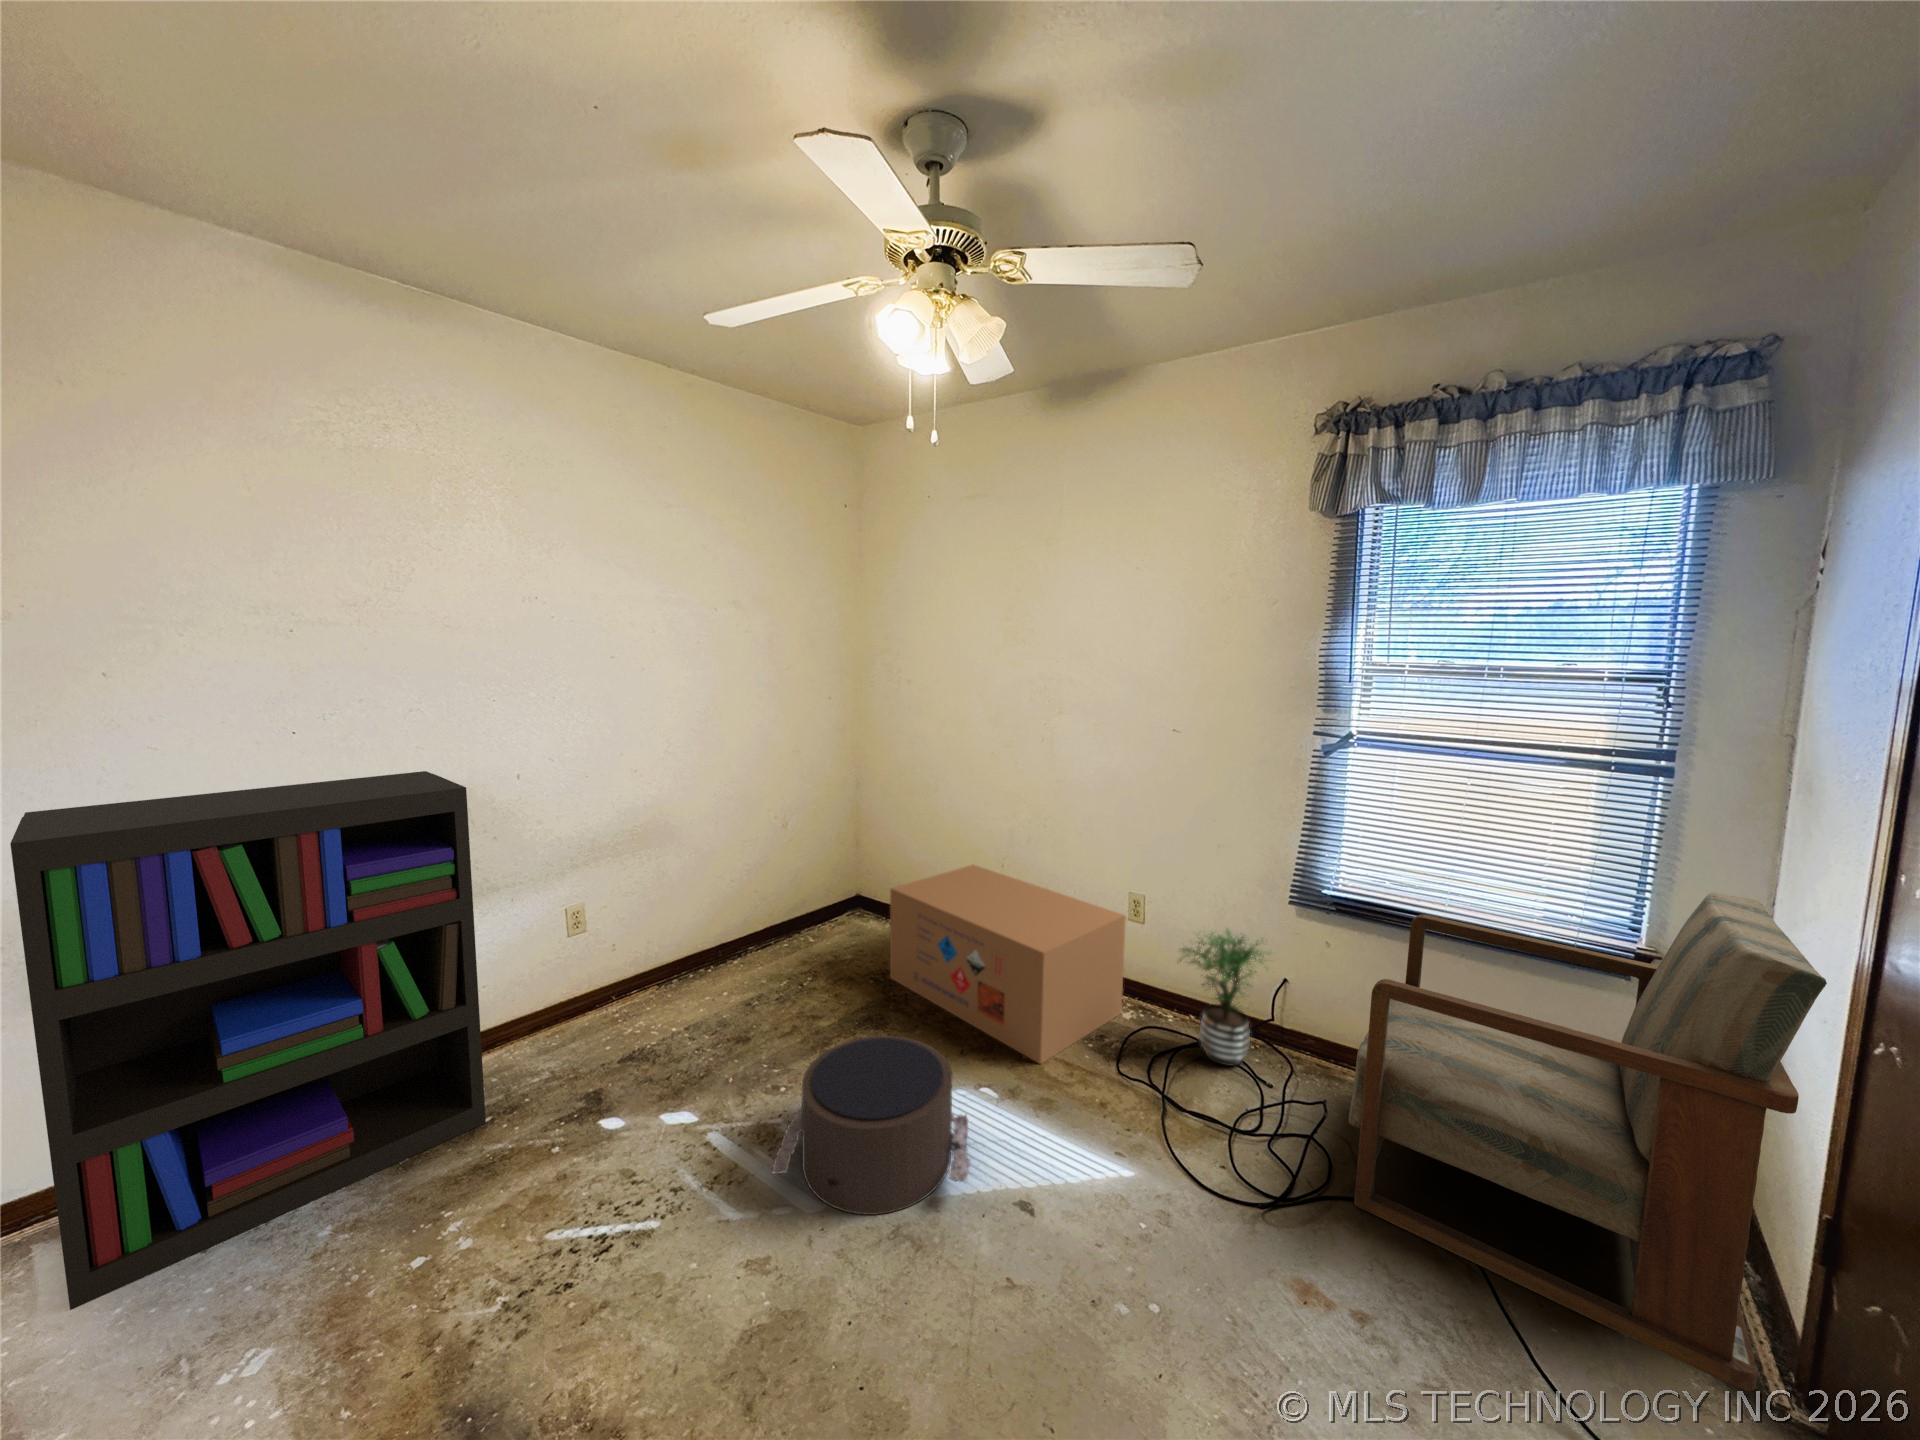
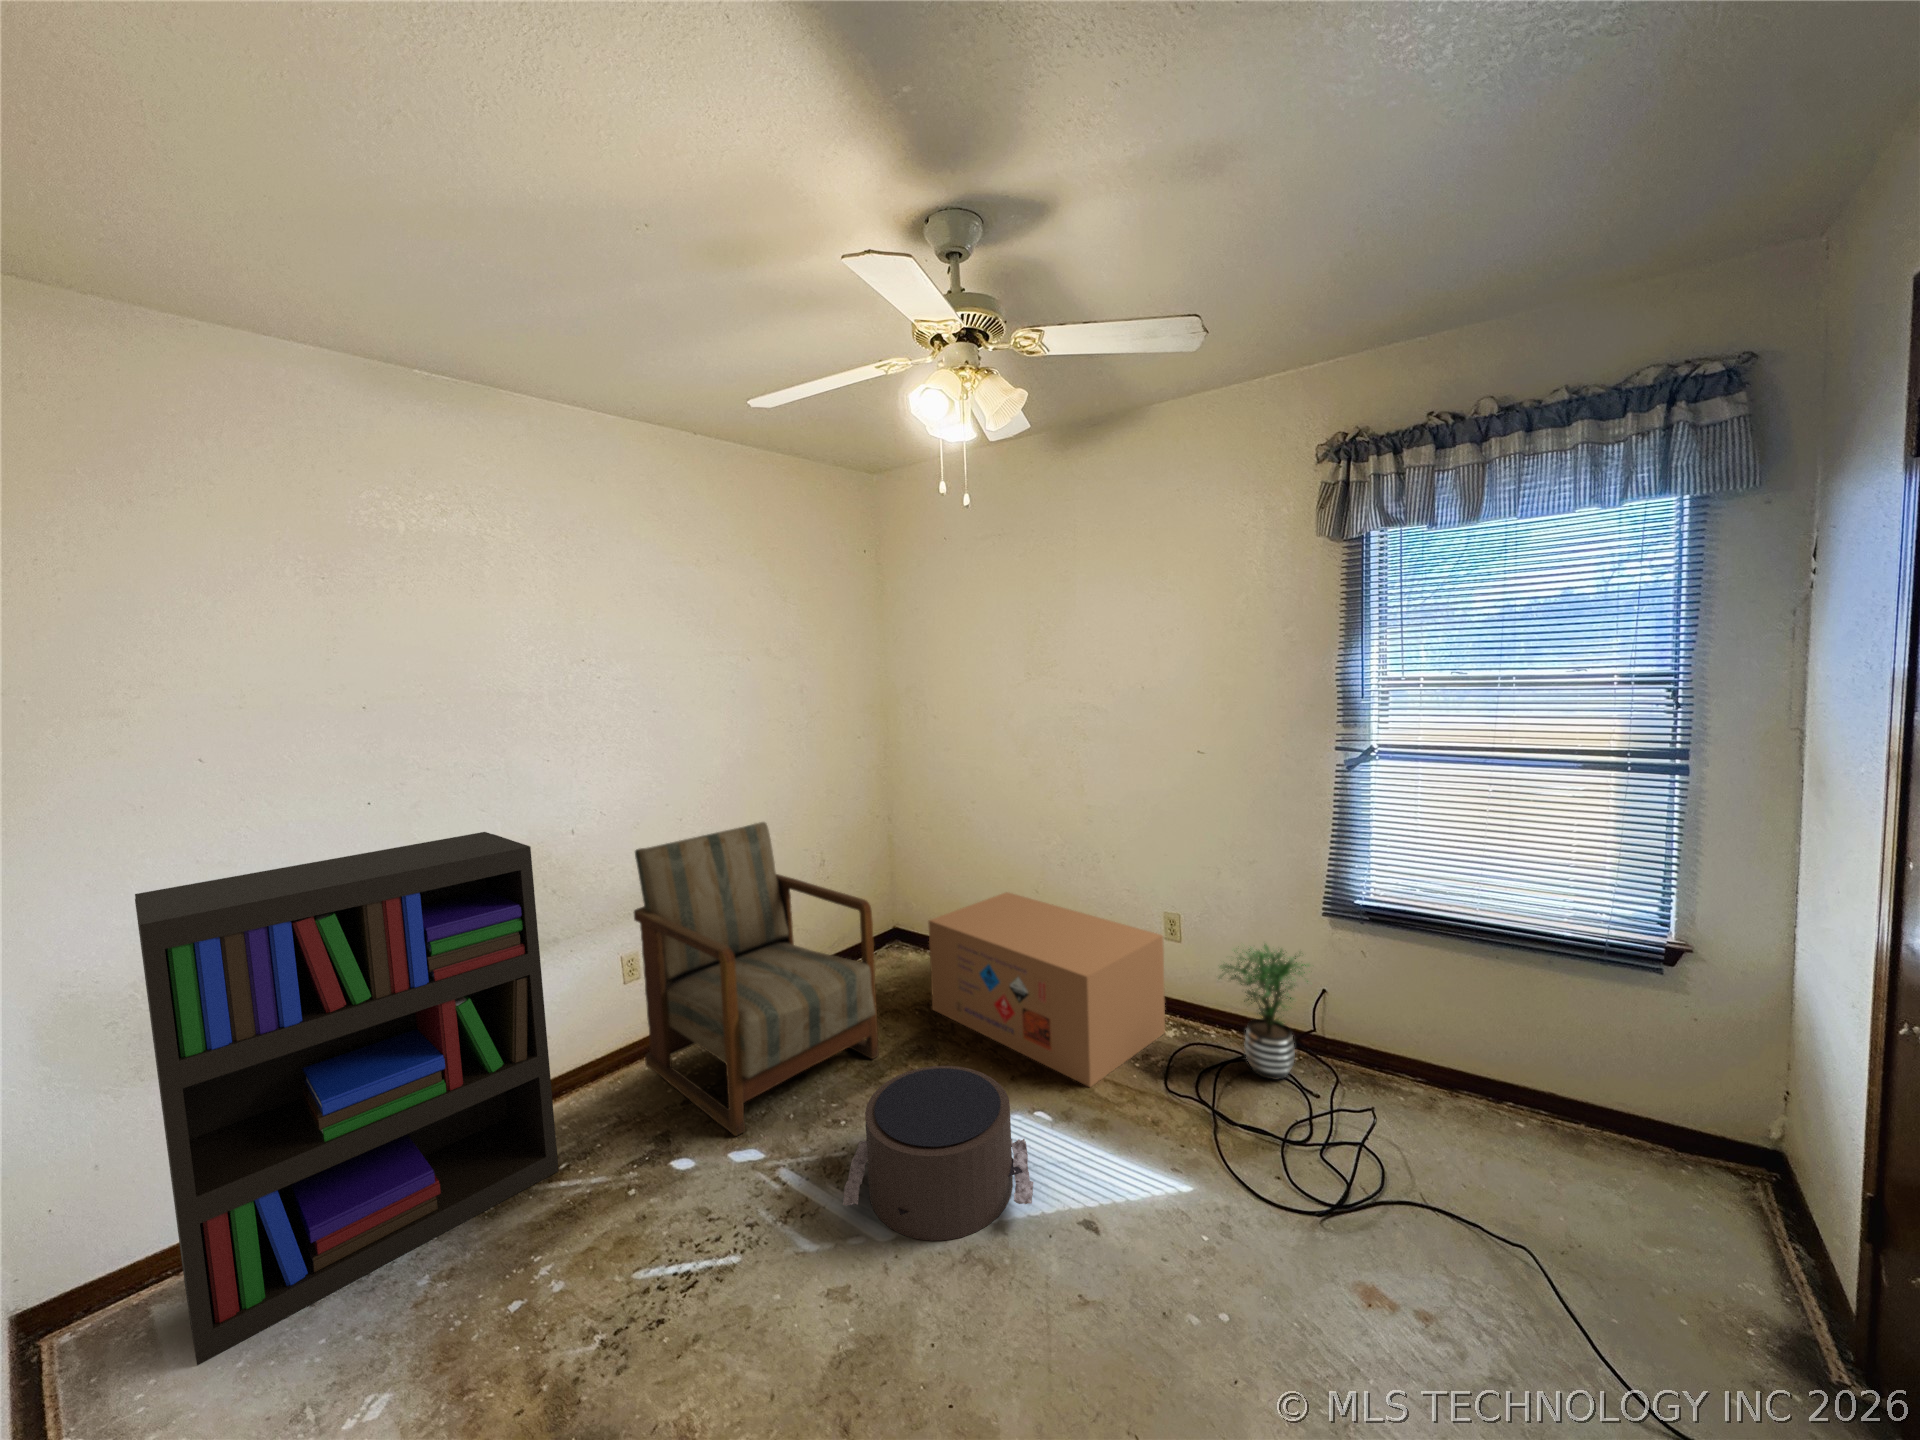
armchair: present [1349,893,1827,1391] -> present [634,822,879,1136]

